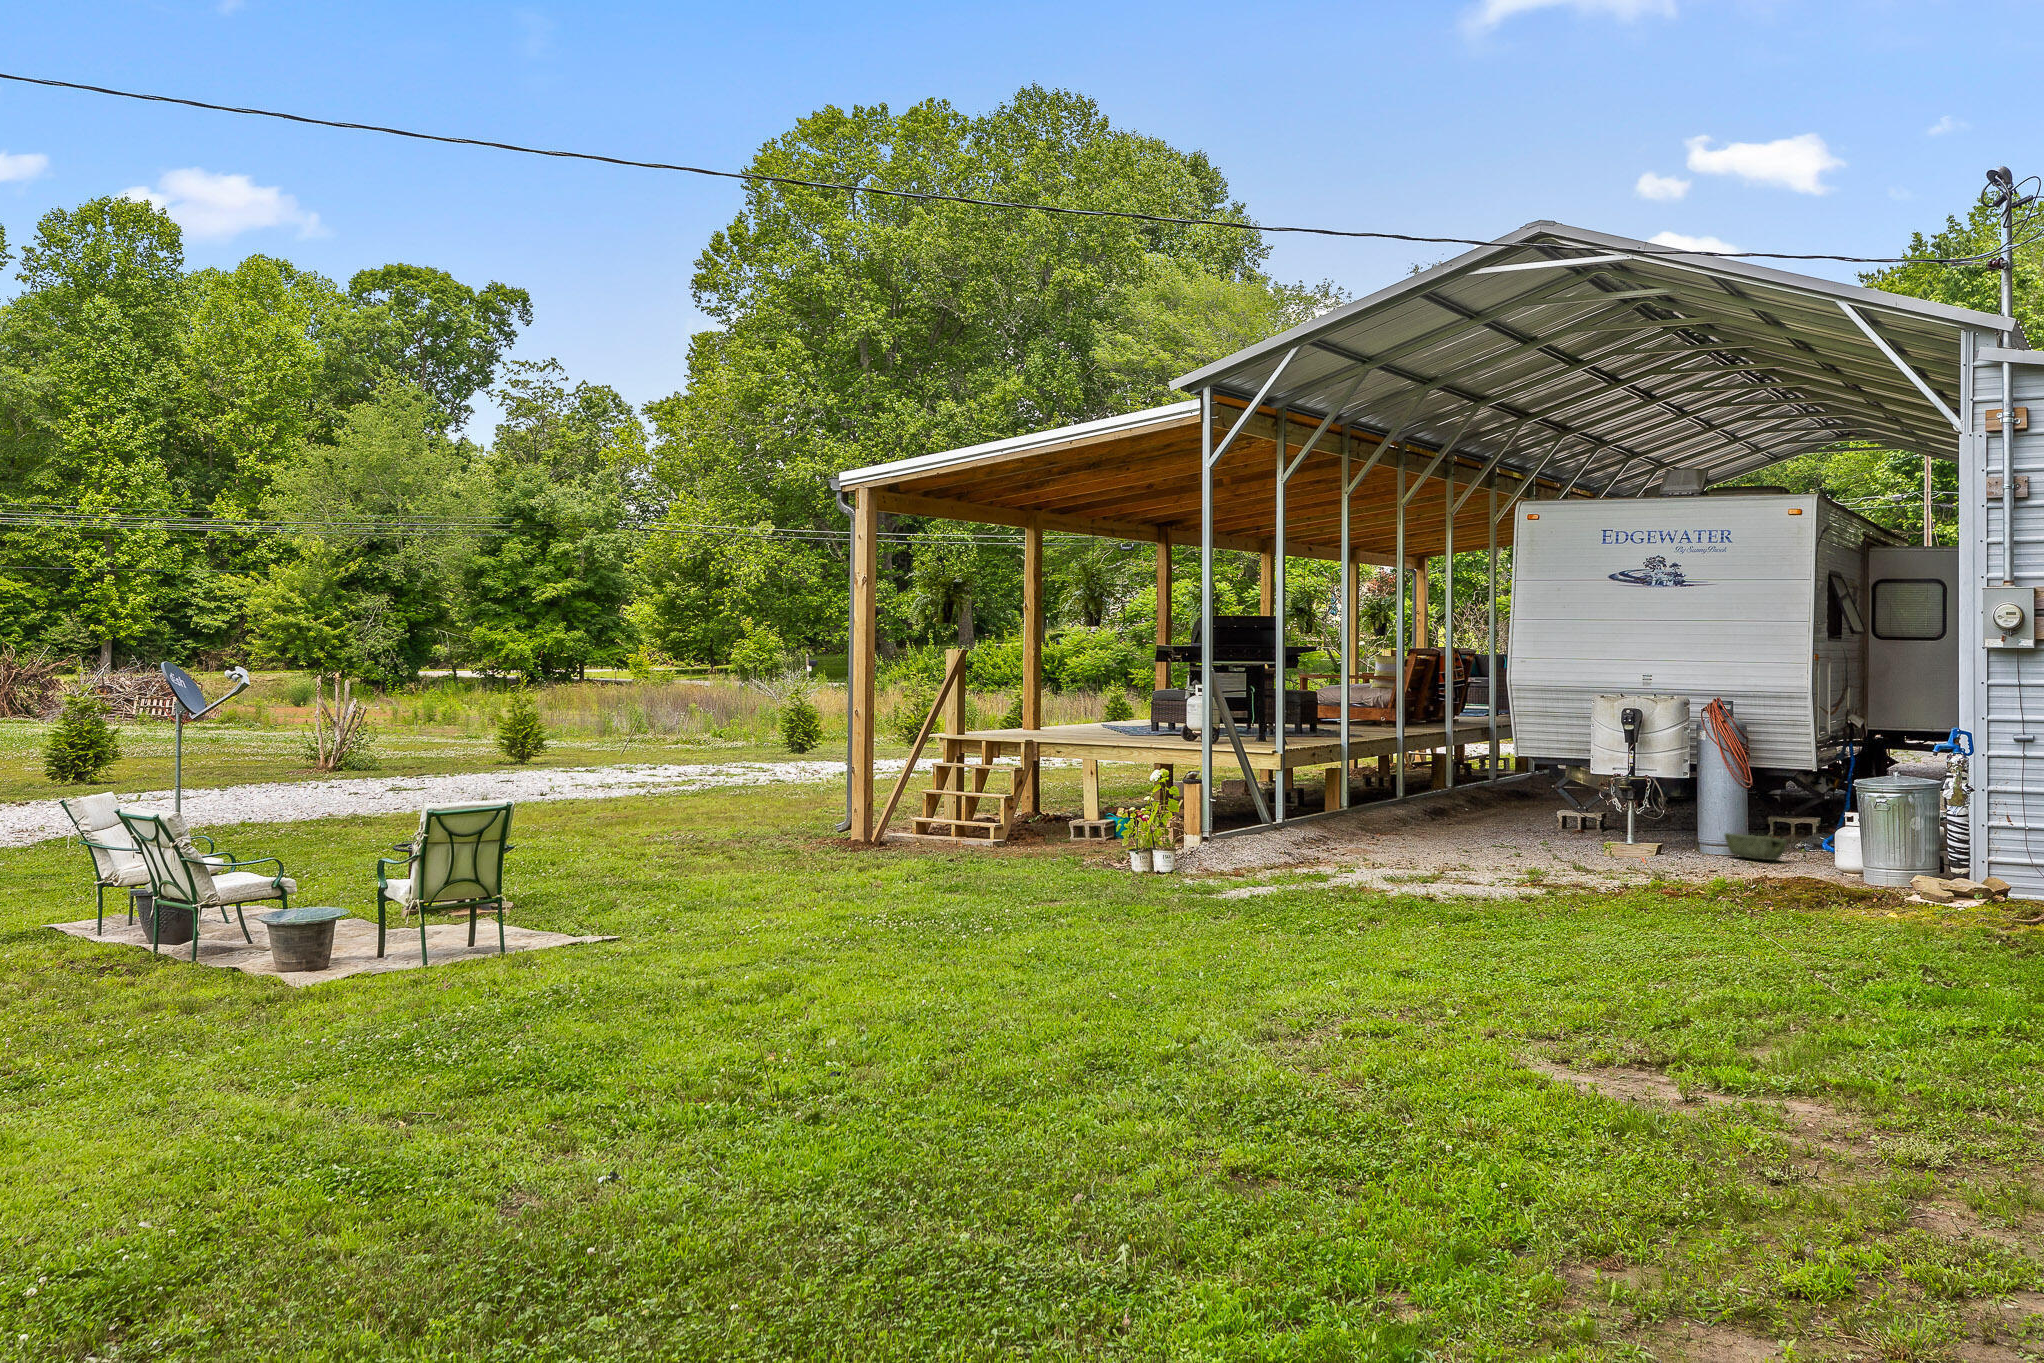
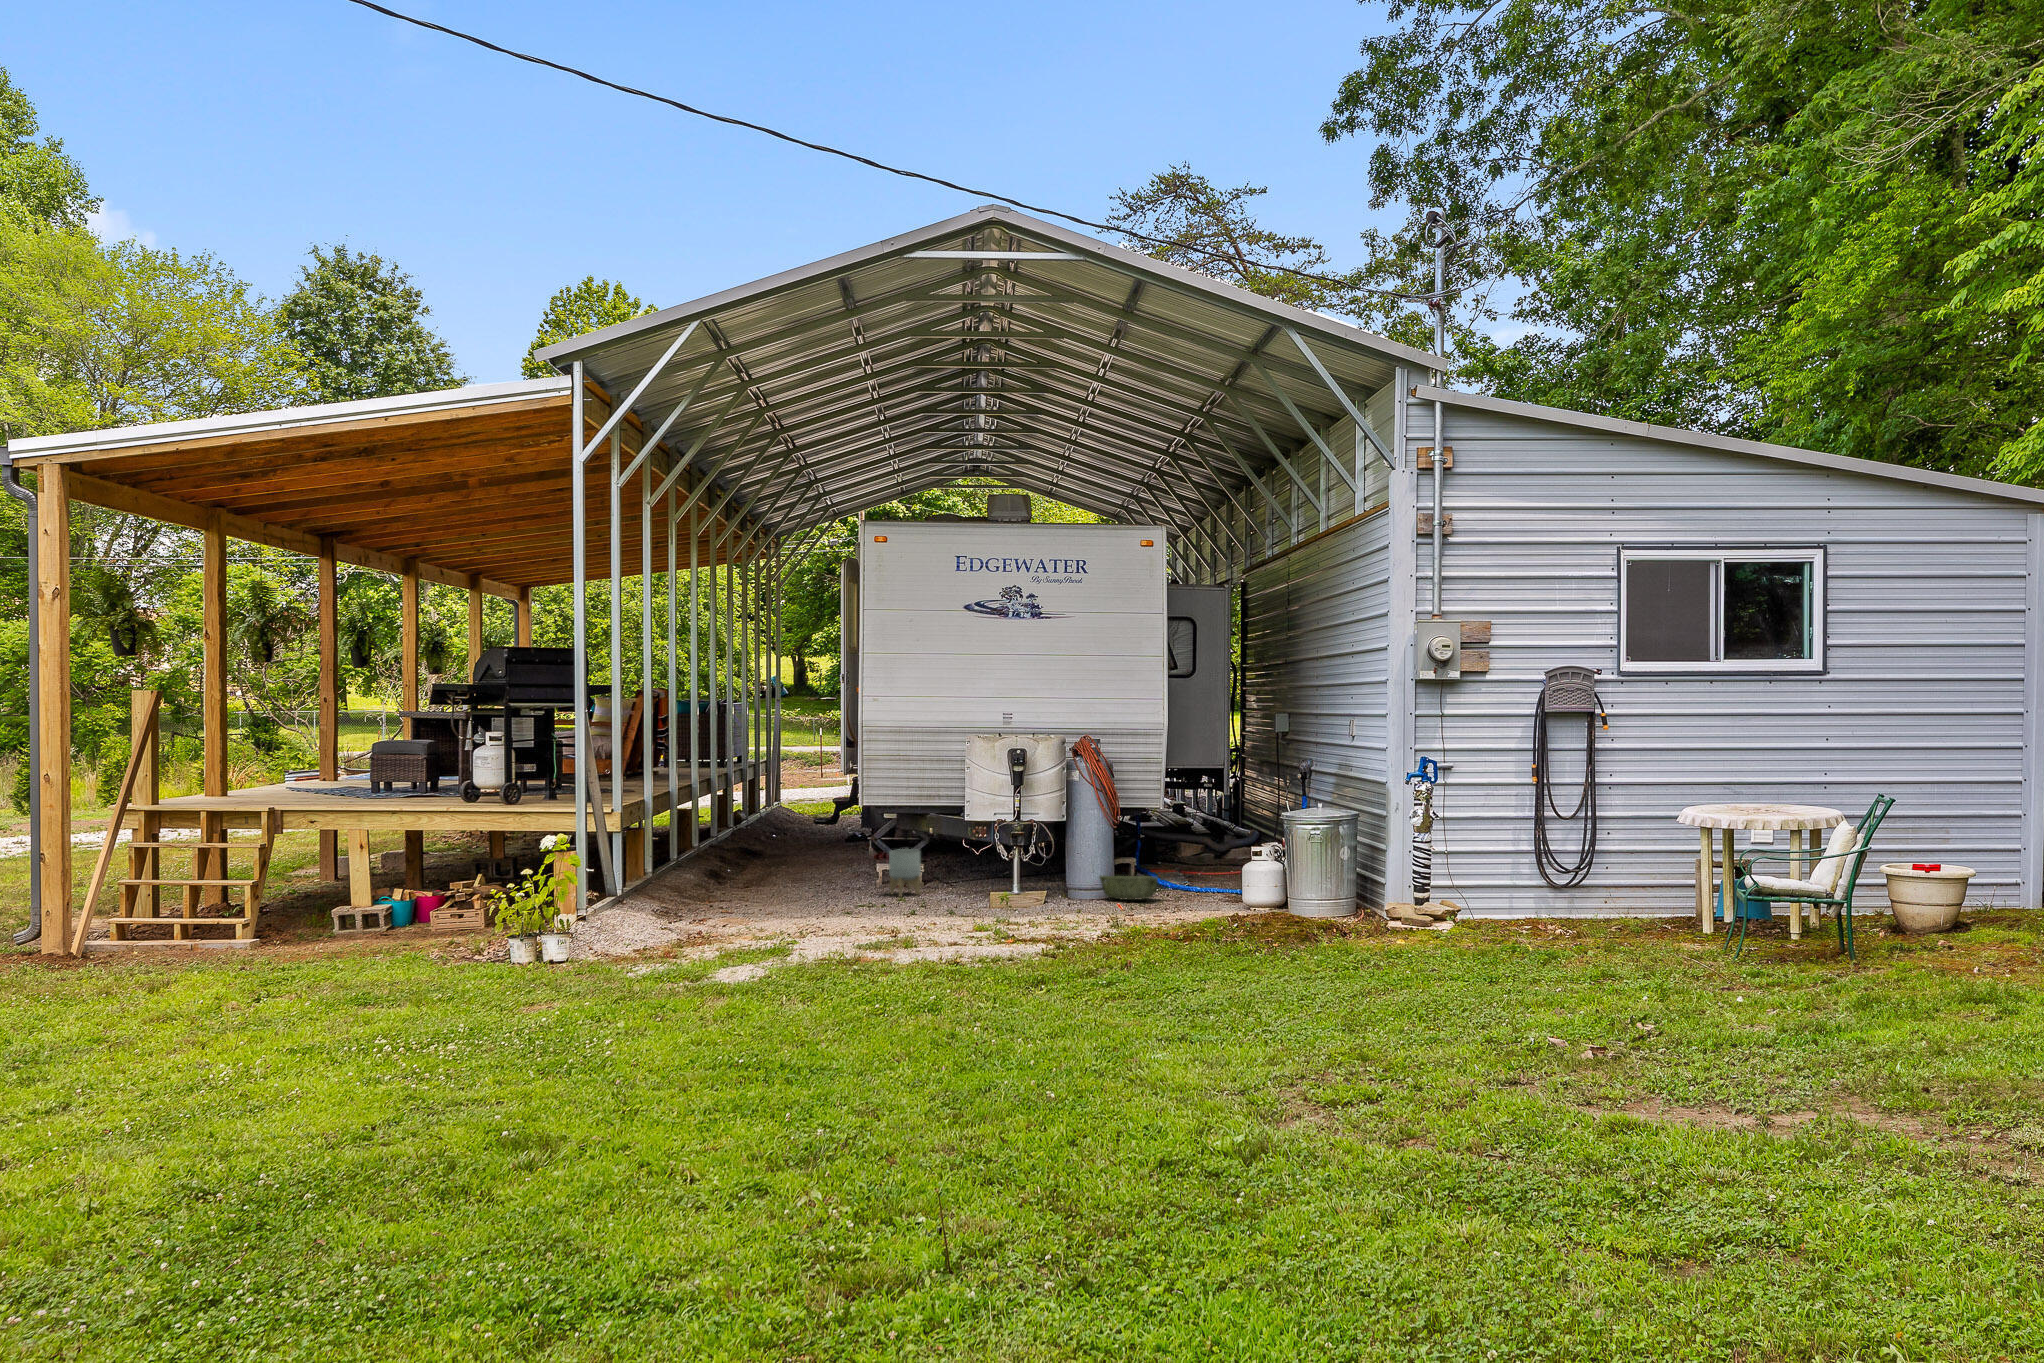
planter: none [1535,795,1565,837] -> present [889,849,921,897]

